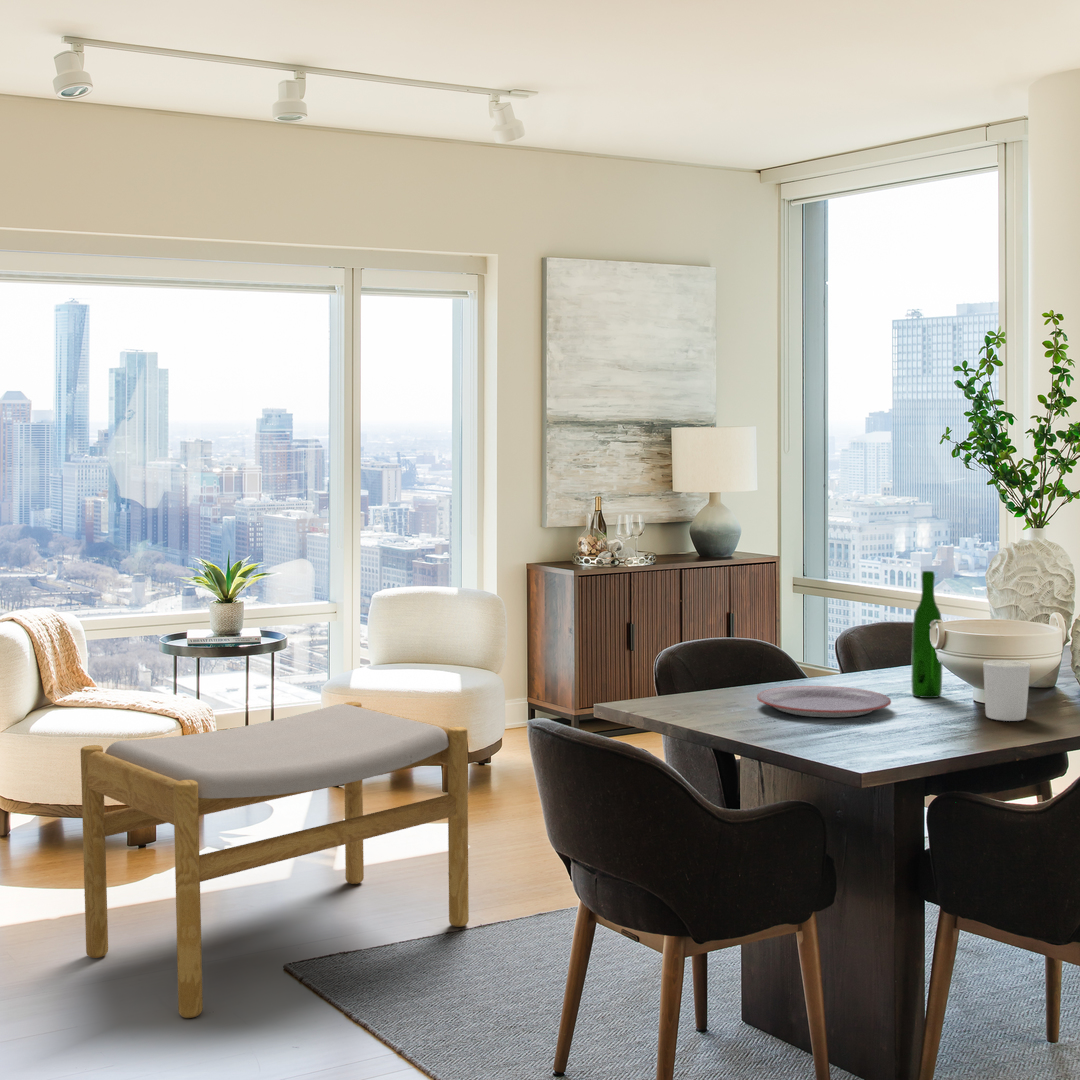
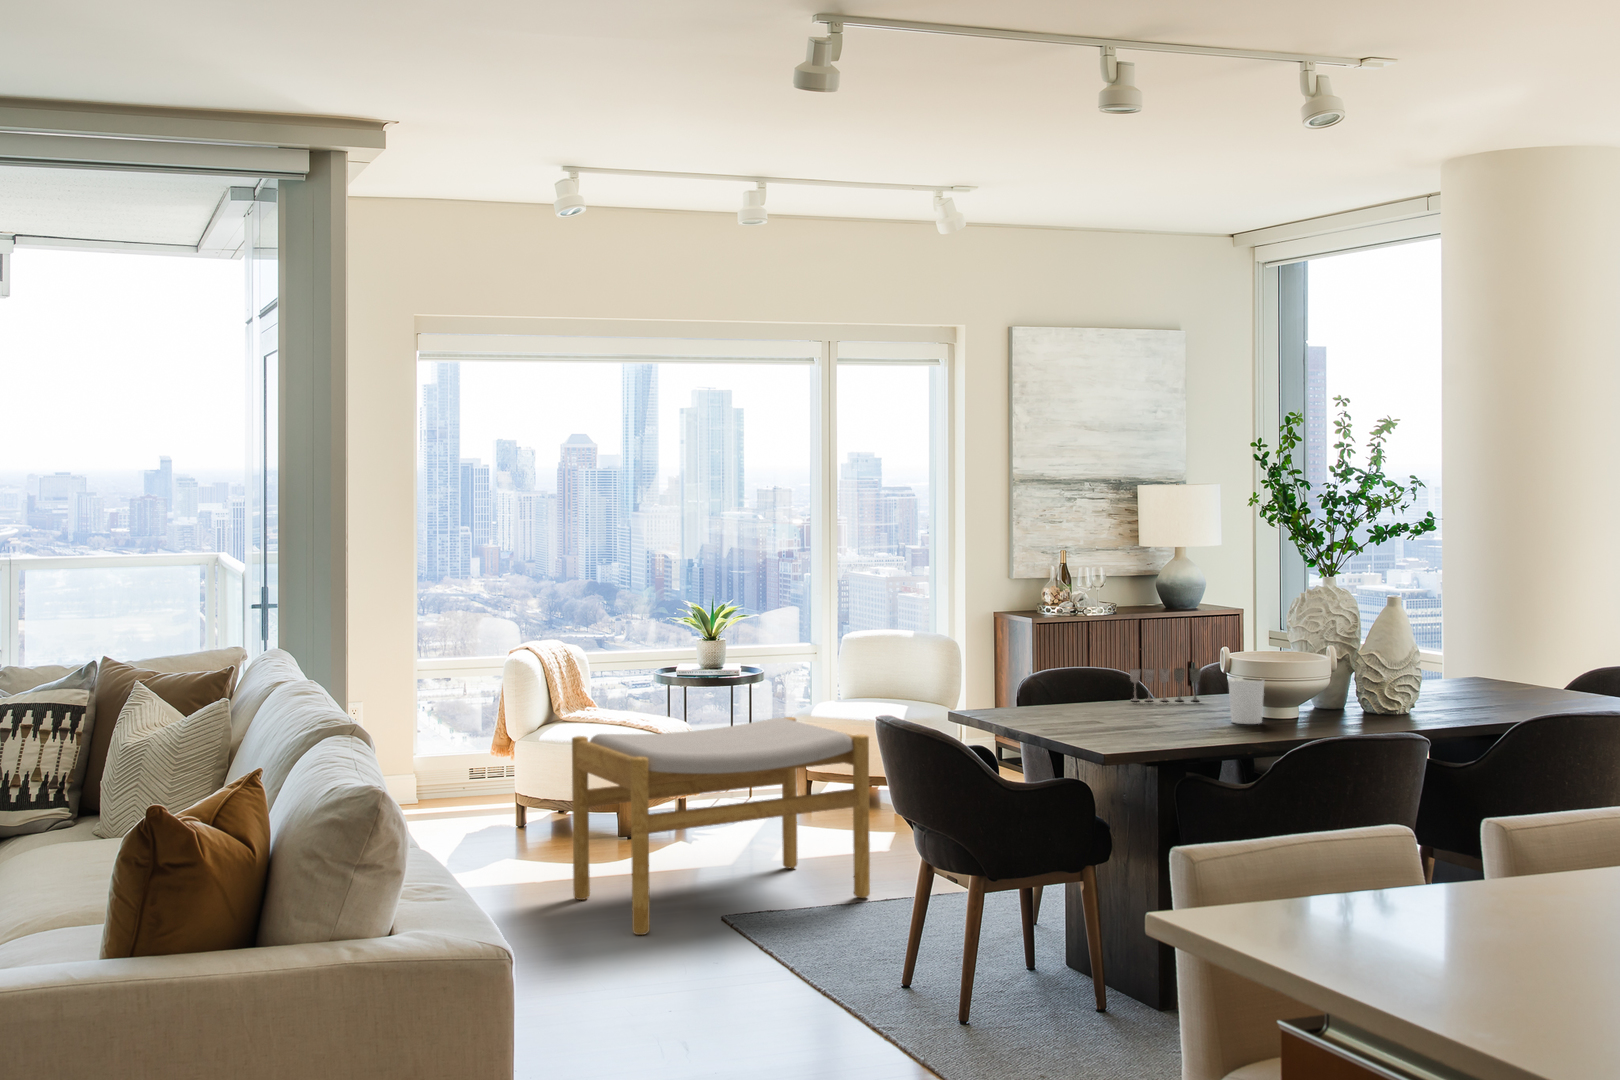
wine bottle: present [911,571,943,698] -> none [1197,608,1221,711]
wine glass: none [813,642,895,684] -> present [1130,668,1201,701]
plate: present [757,686,891,718] -> none [1059,699,1163,719]

